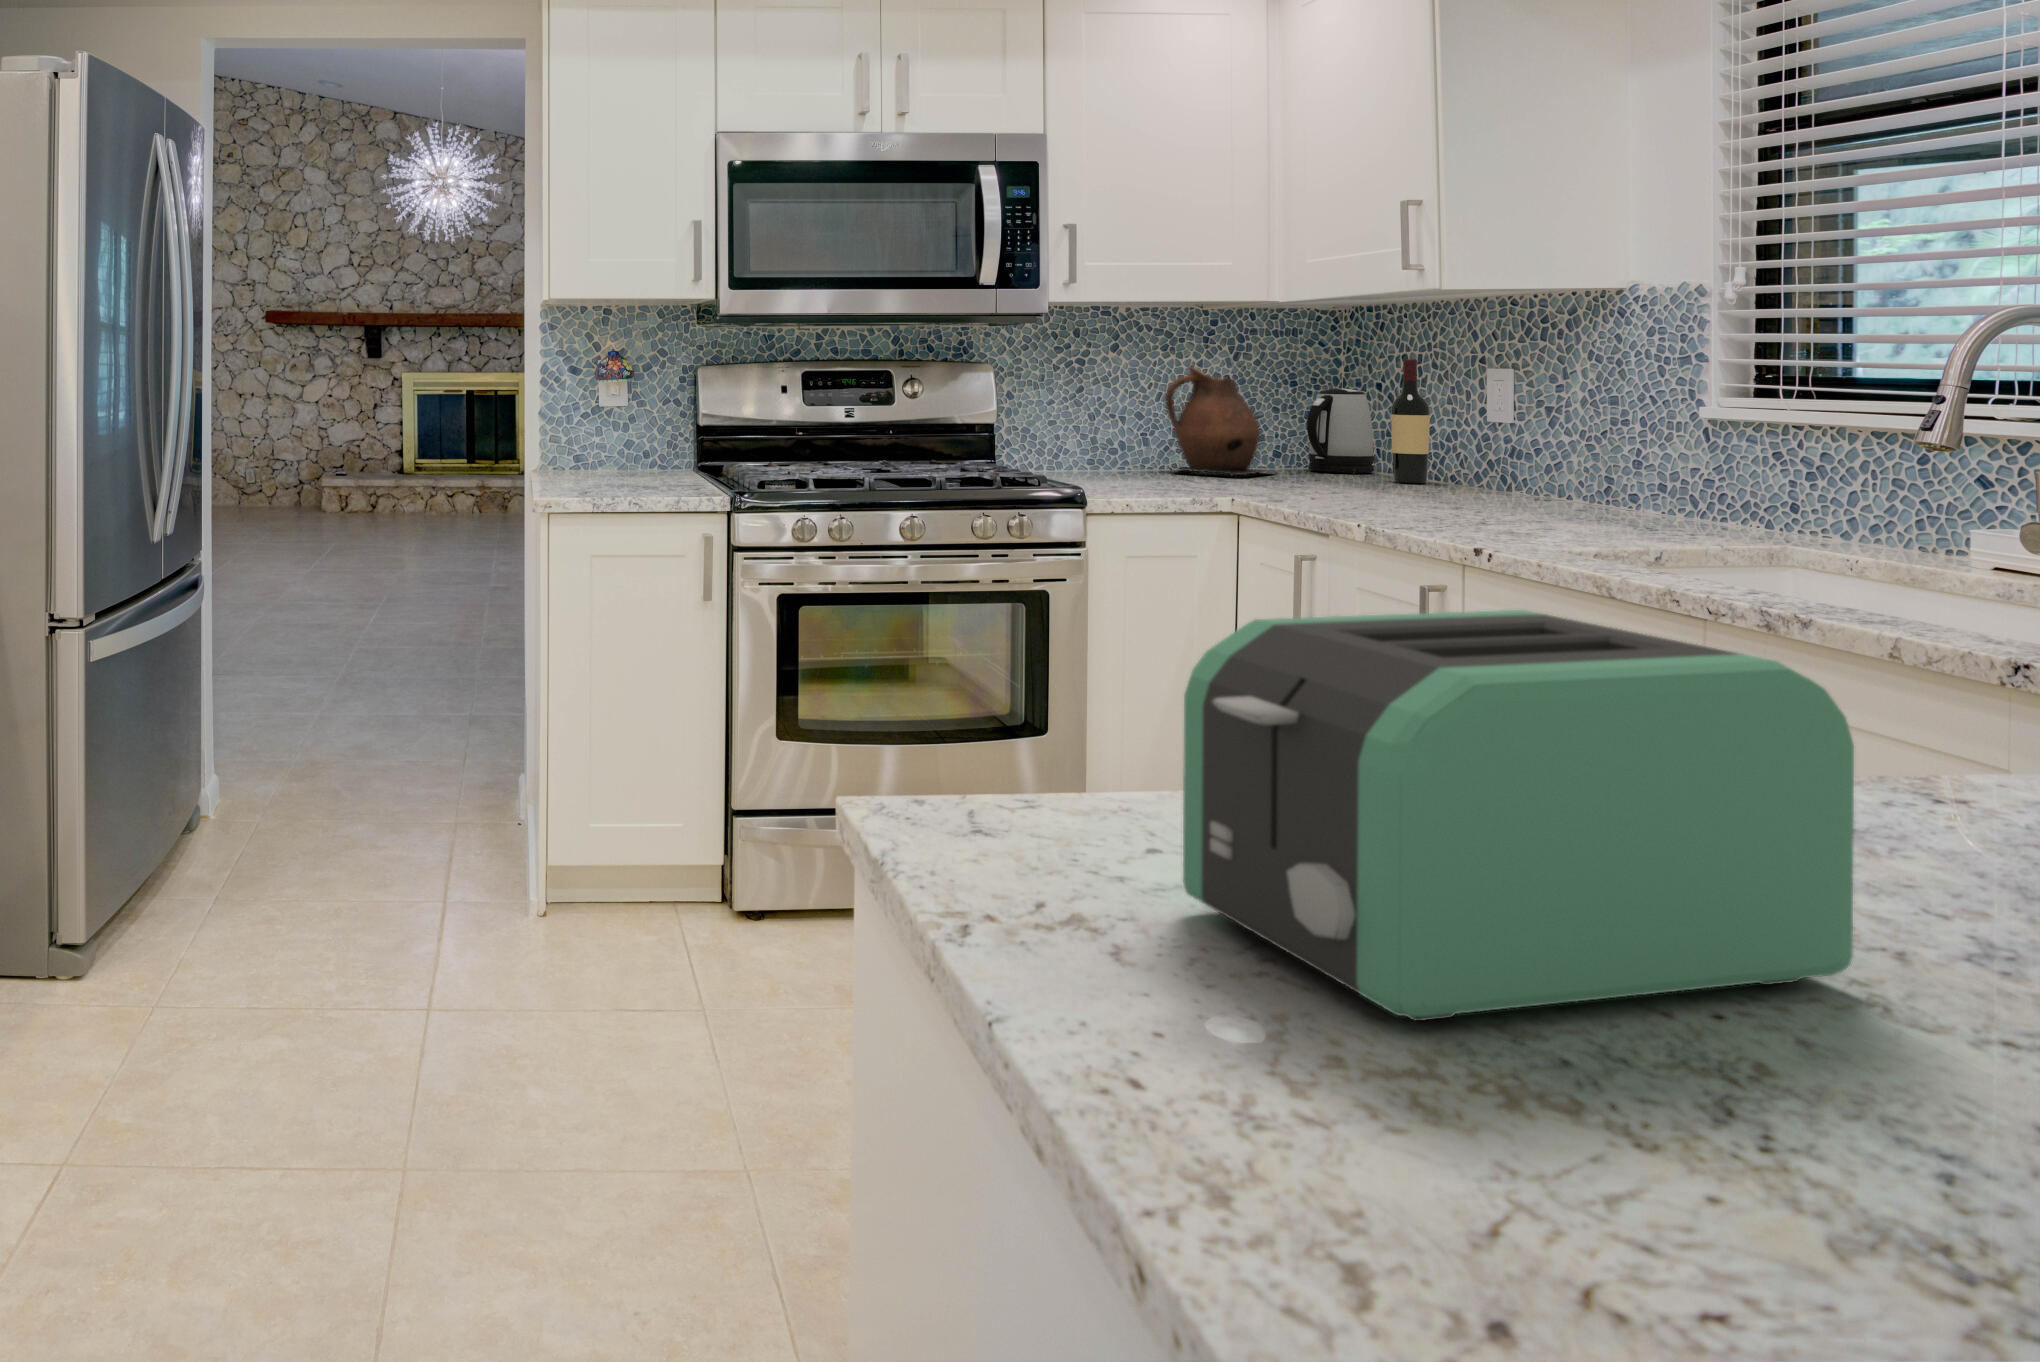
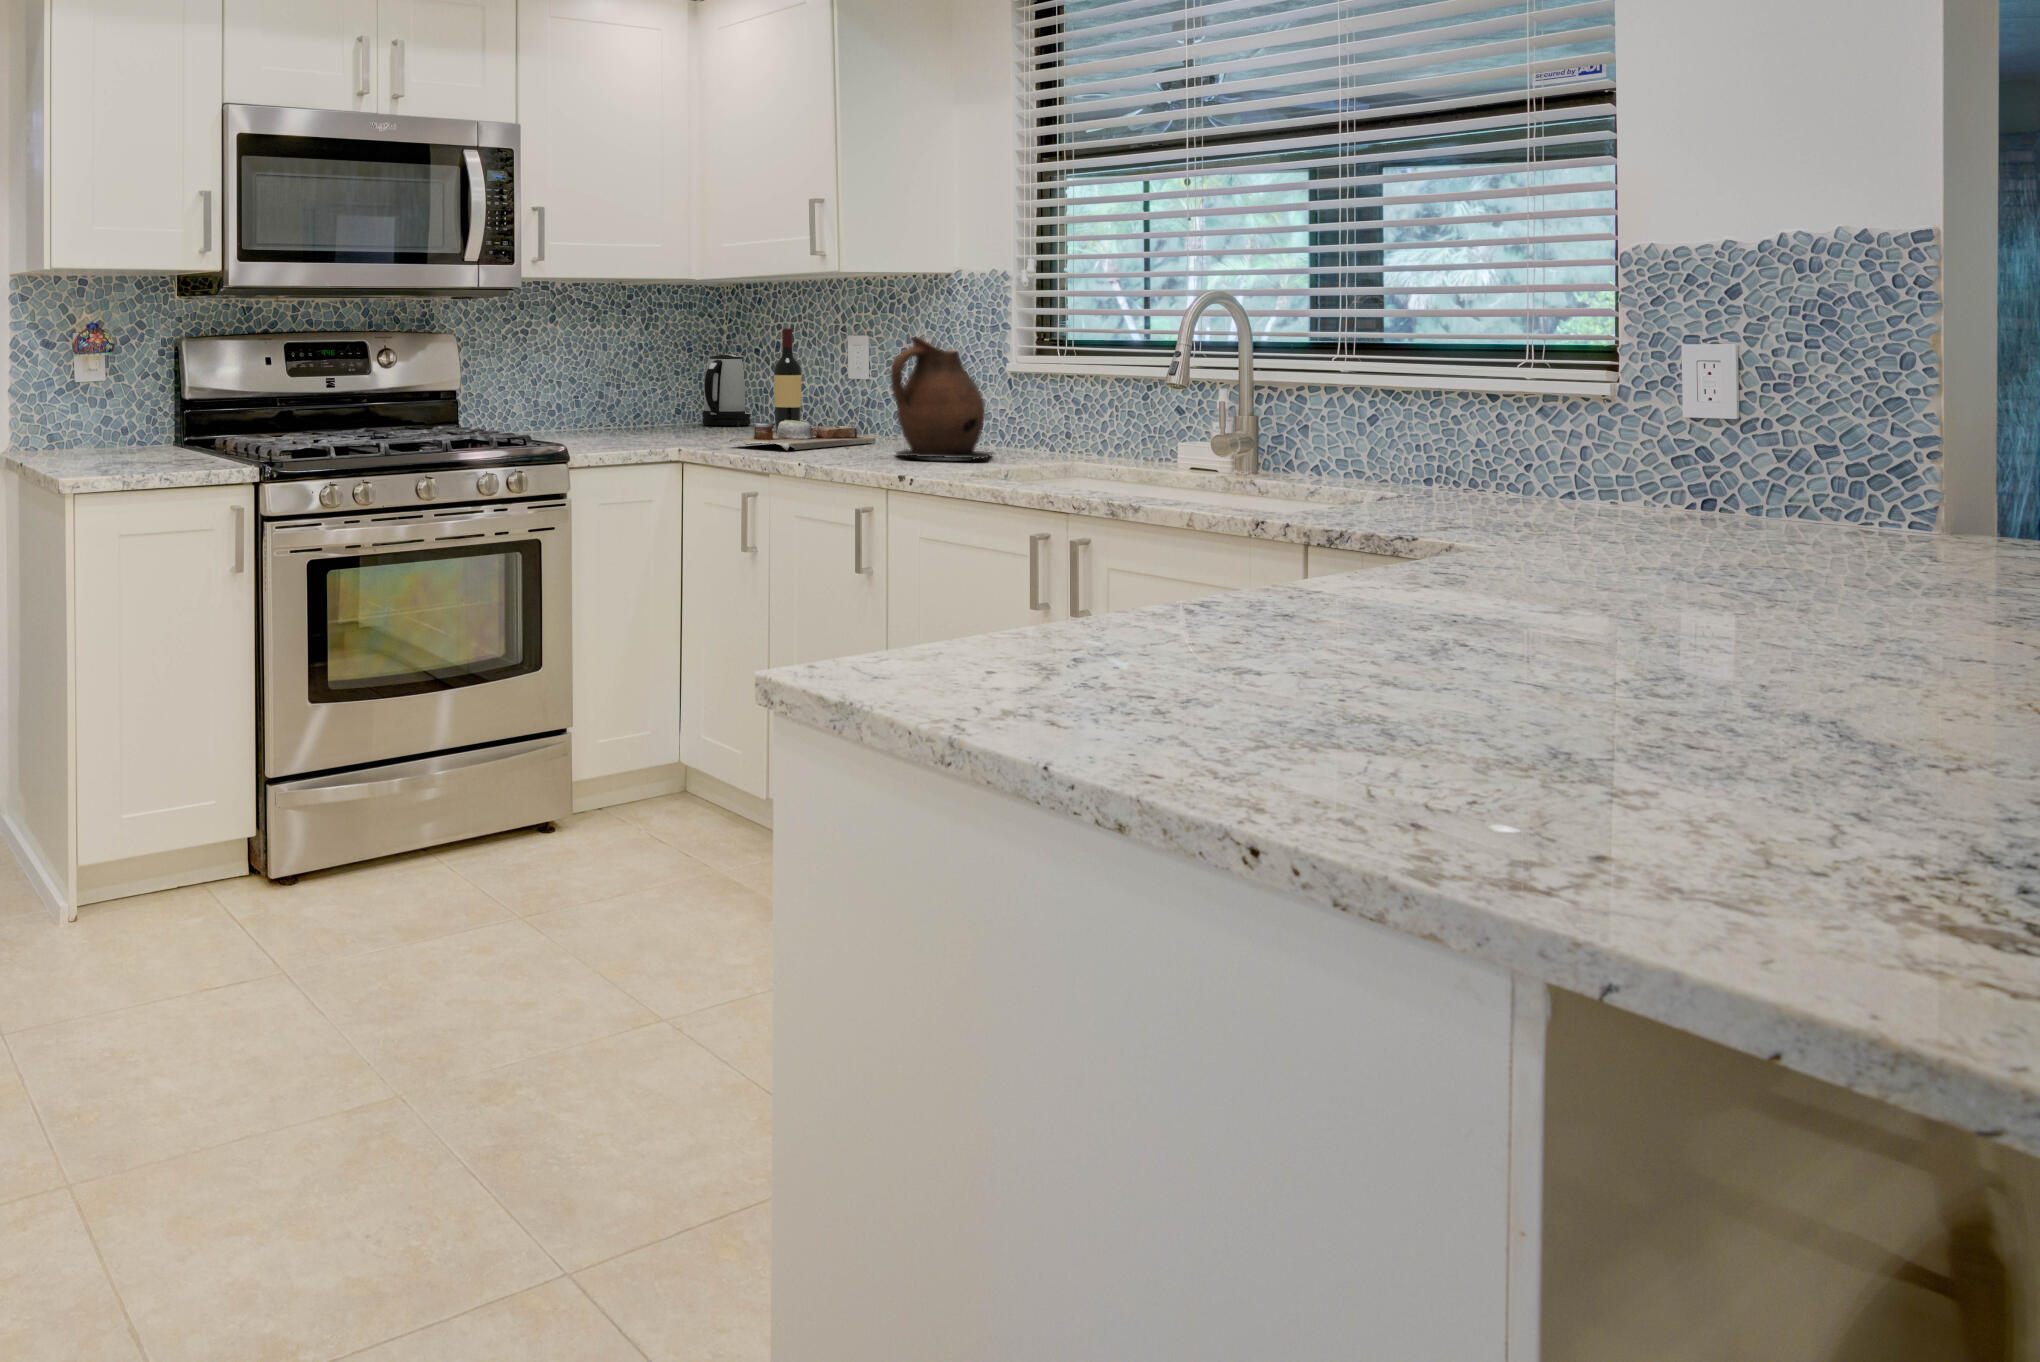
ceramic pitcher: present [1165,366,1270,475] -> present [891,337,992,460]
cutting board: none [1291,470,1509,506] -> present [730,420,875,450]
toaster: present [1183,610,1854,1021] -> none [1156,491,1503,761]

